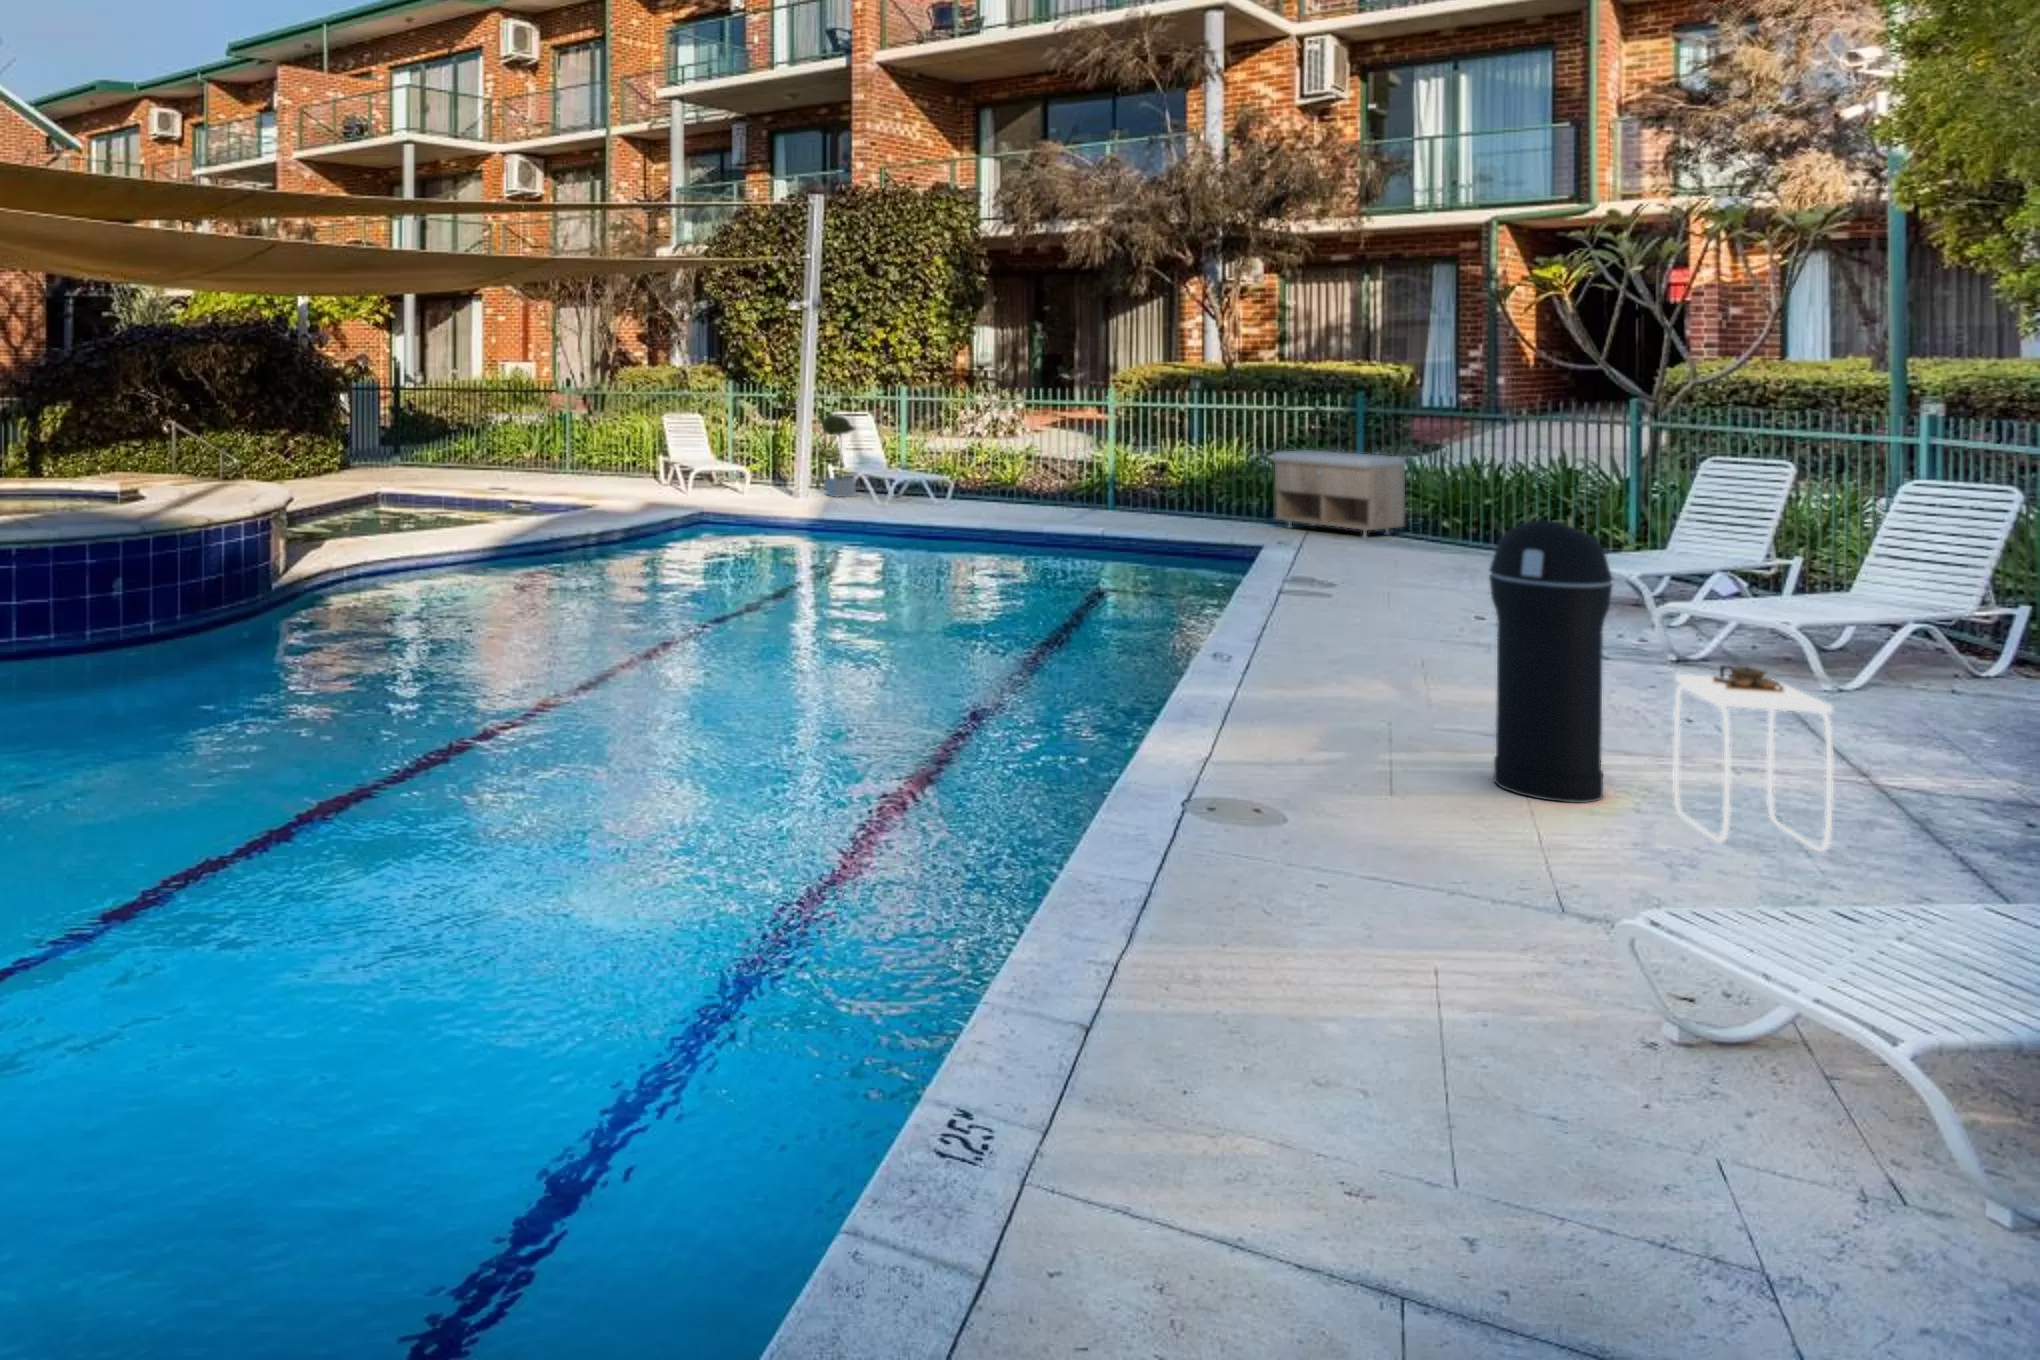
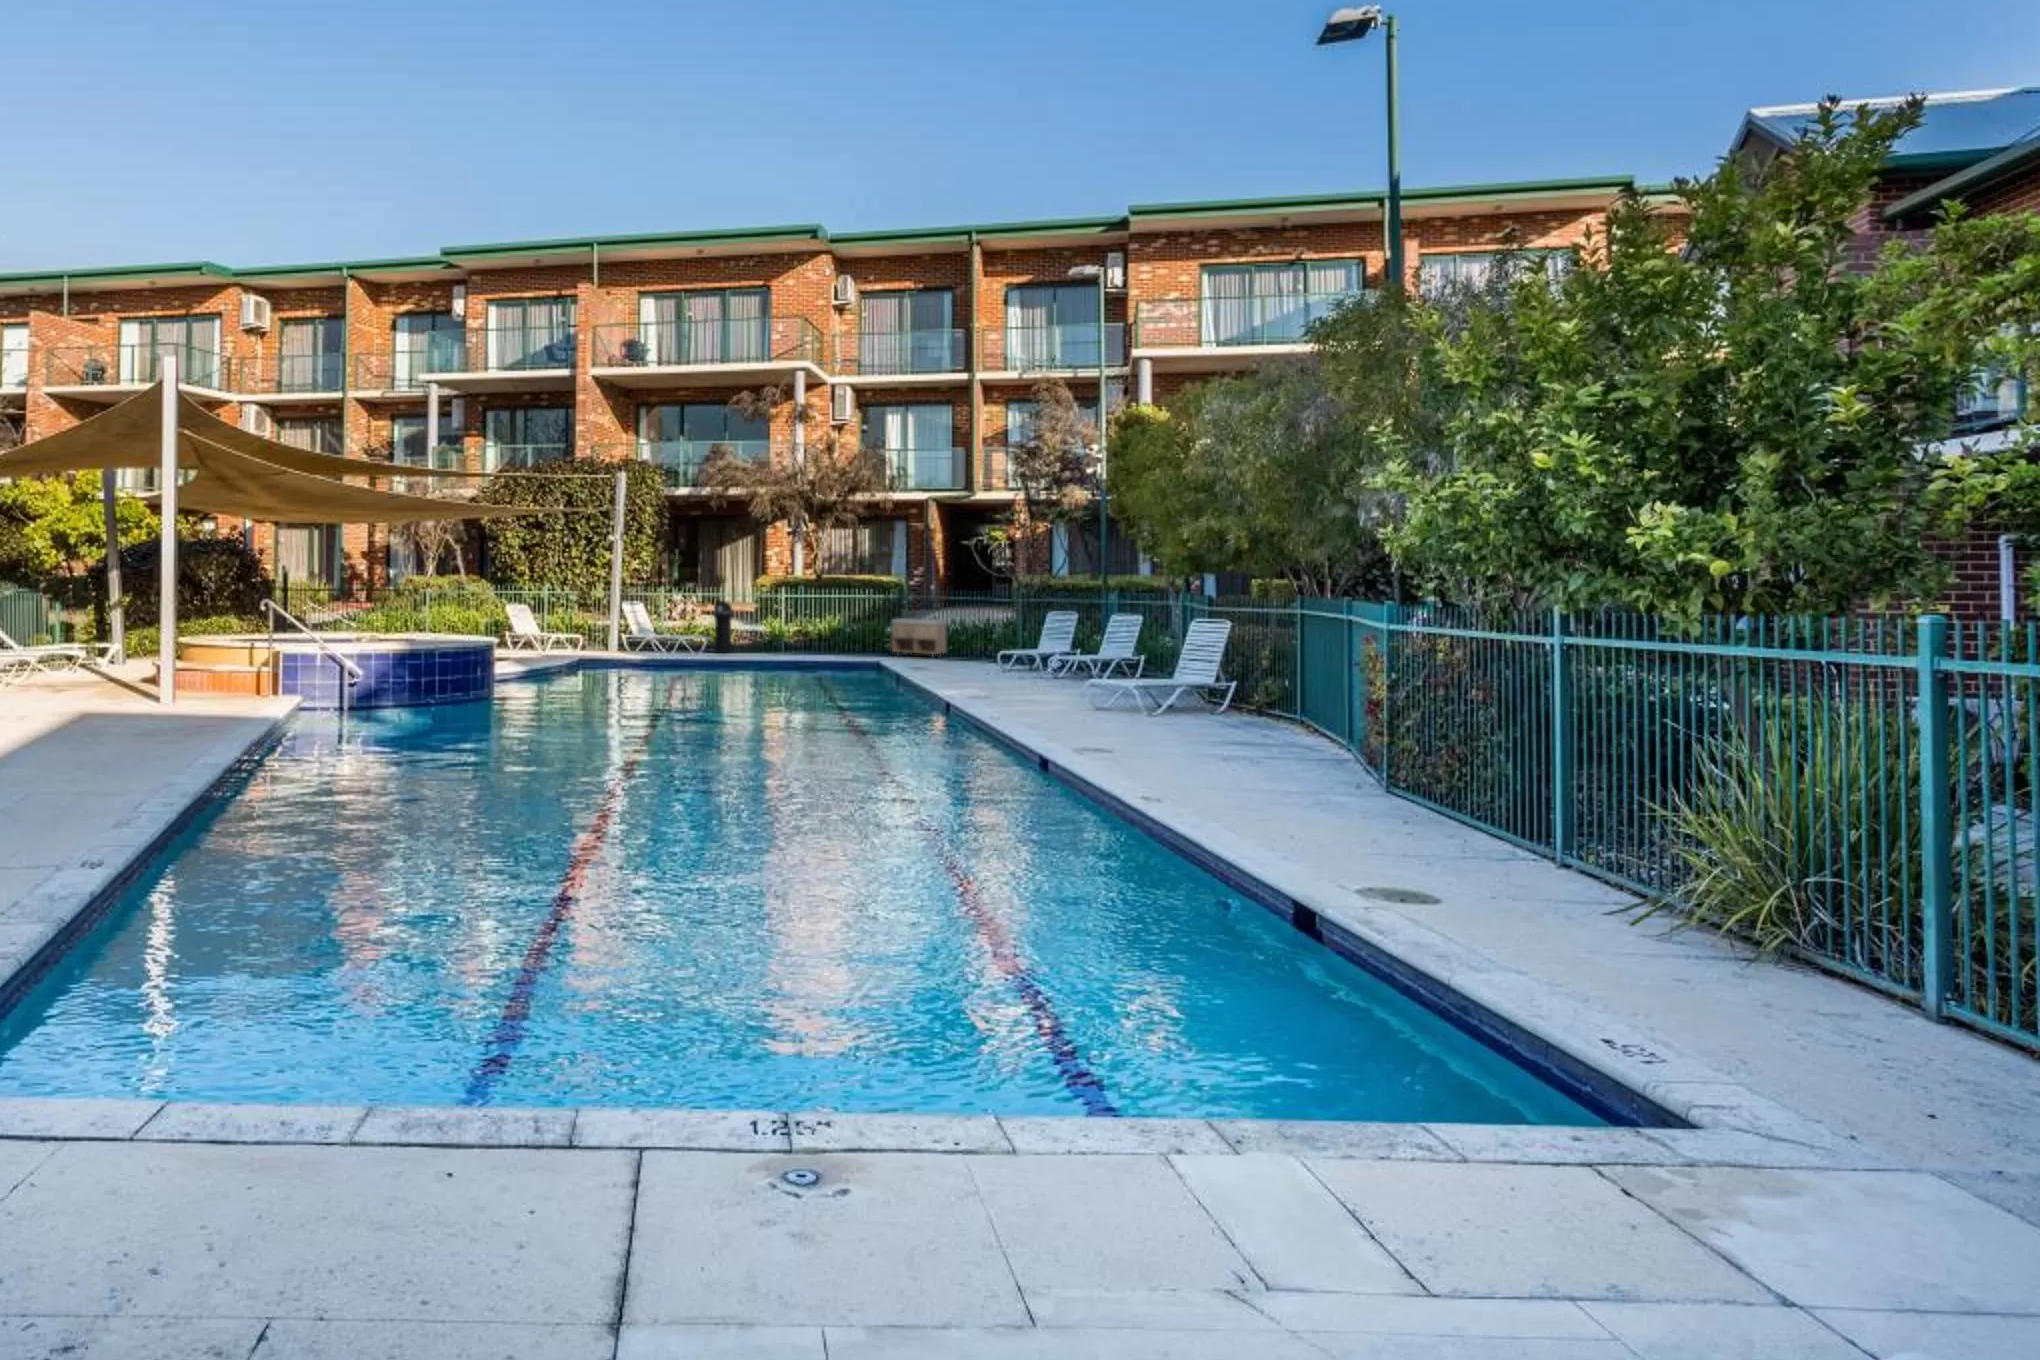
potted tree: present [822,414,856,497] -> none [643,604,664,653]
trash can: present [1489,520,1612,803] -> present [714,601,733,653]
side table: present [1673,665,1833,852] -> none [1119,659,1154,703]

